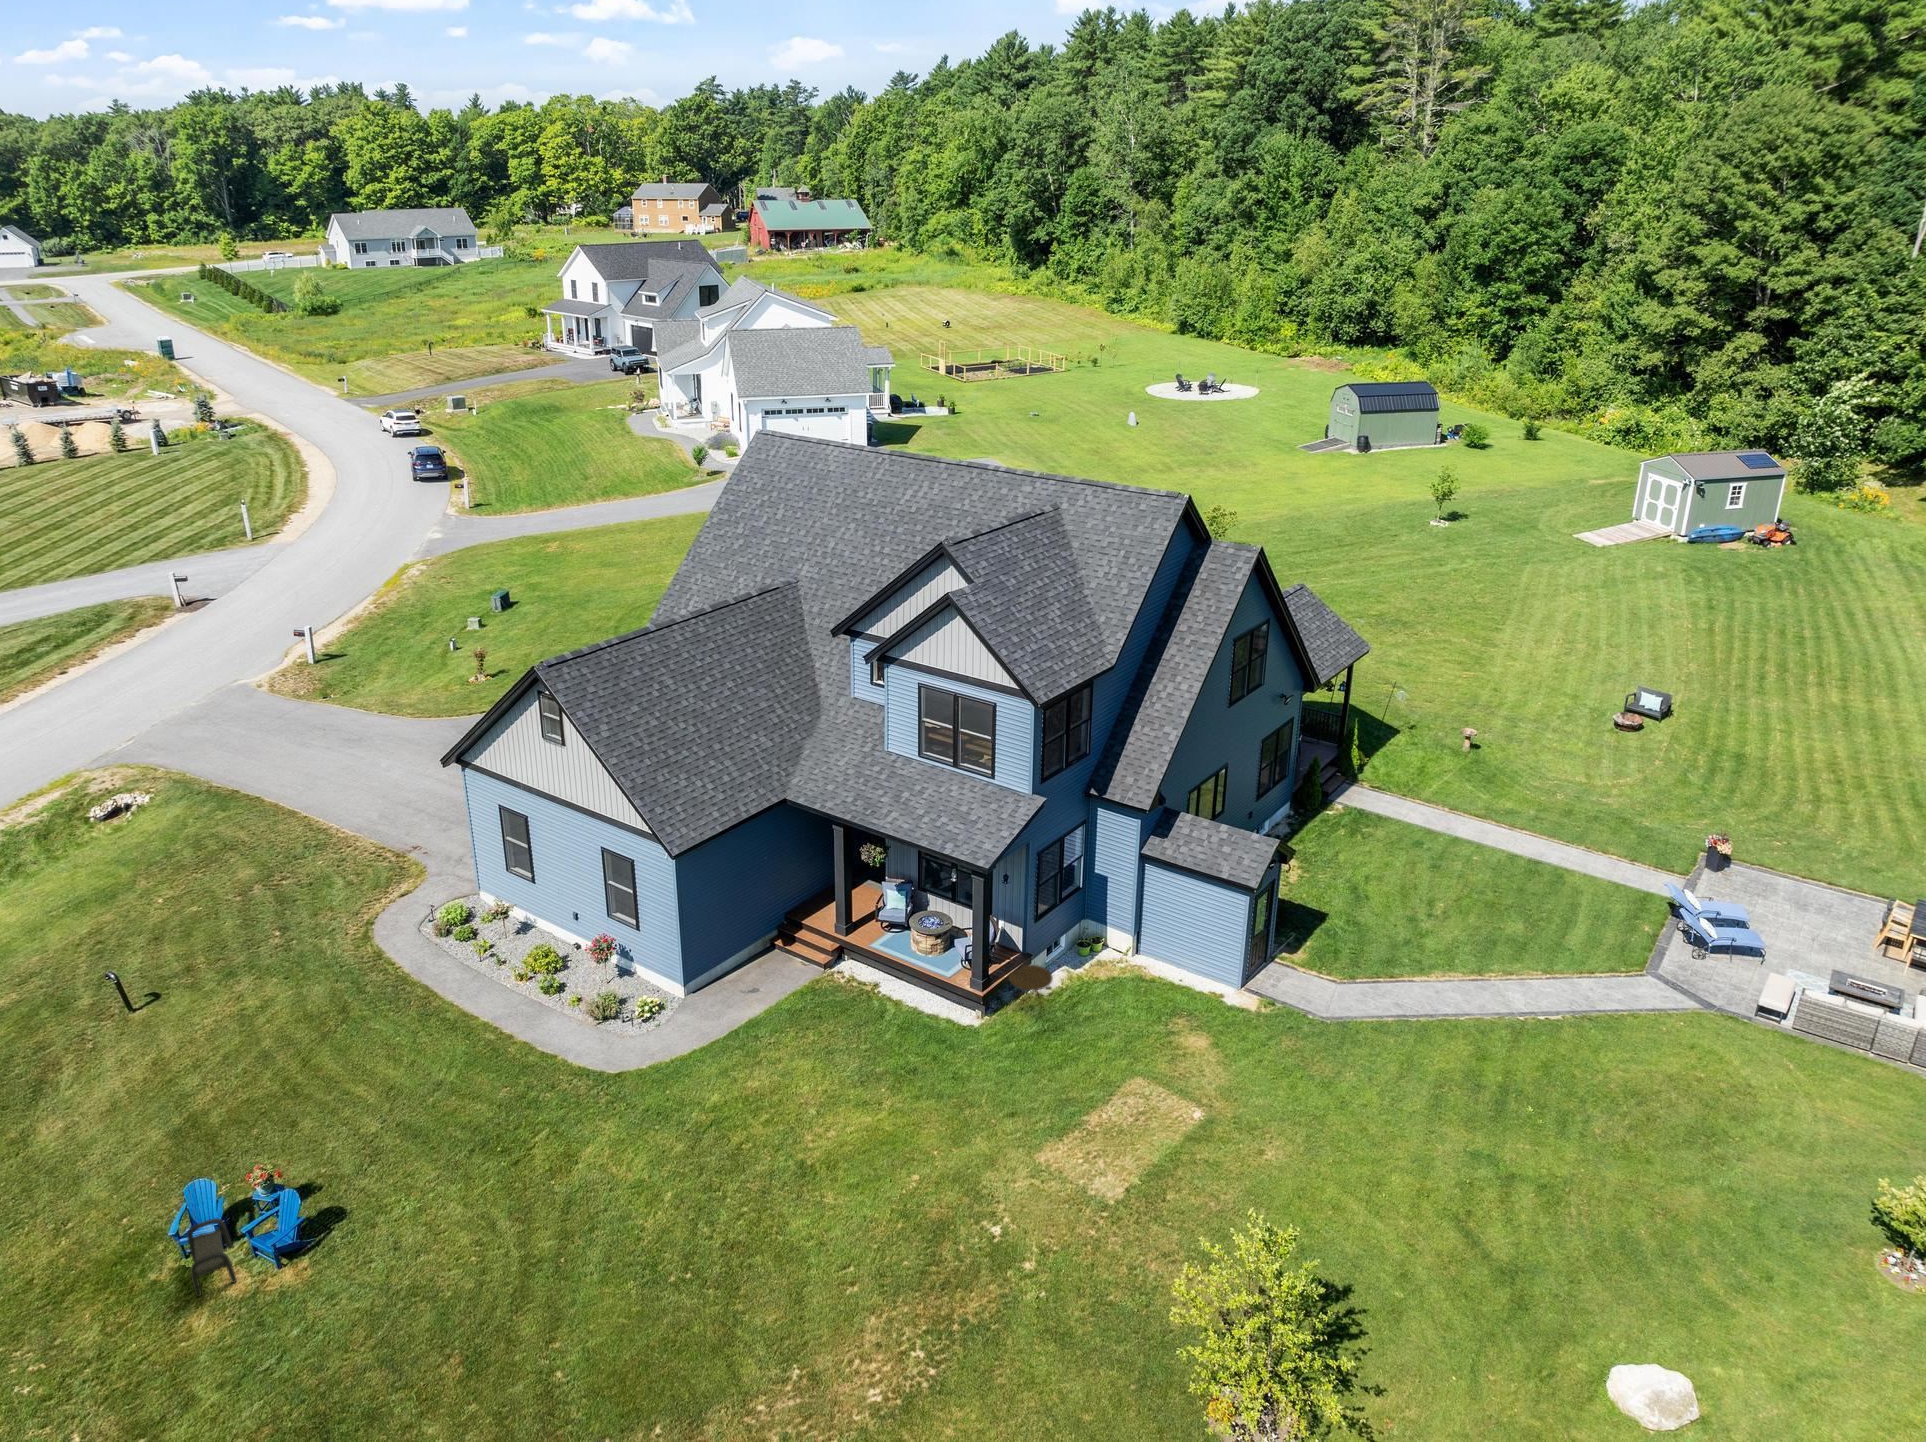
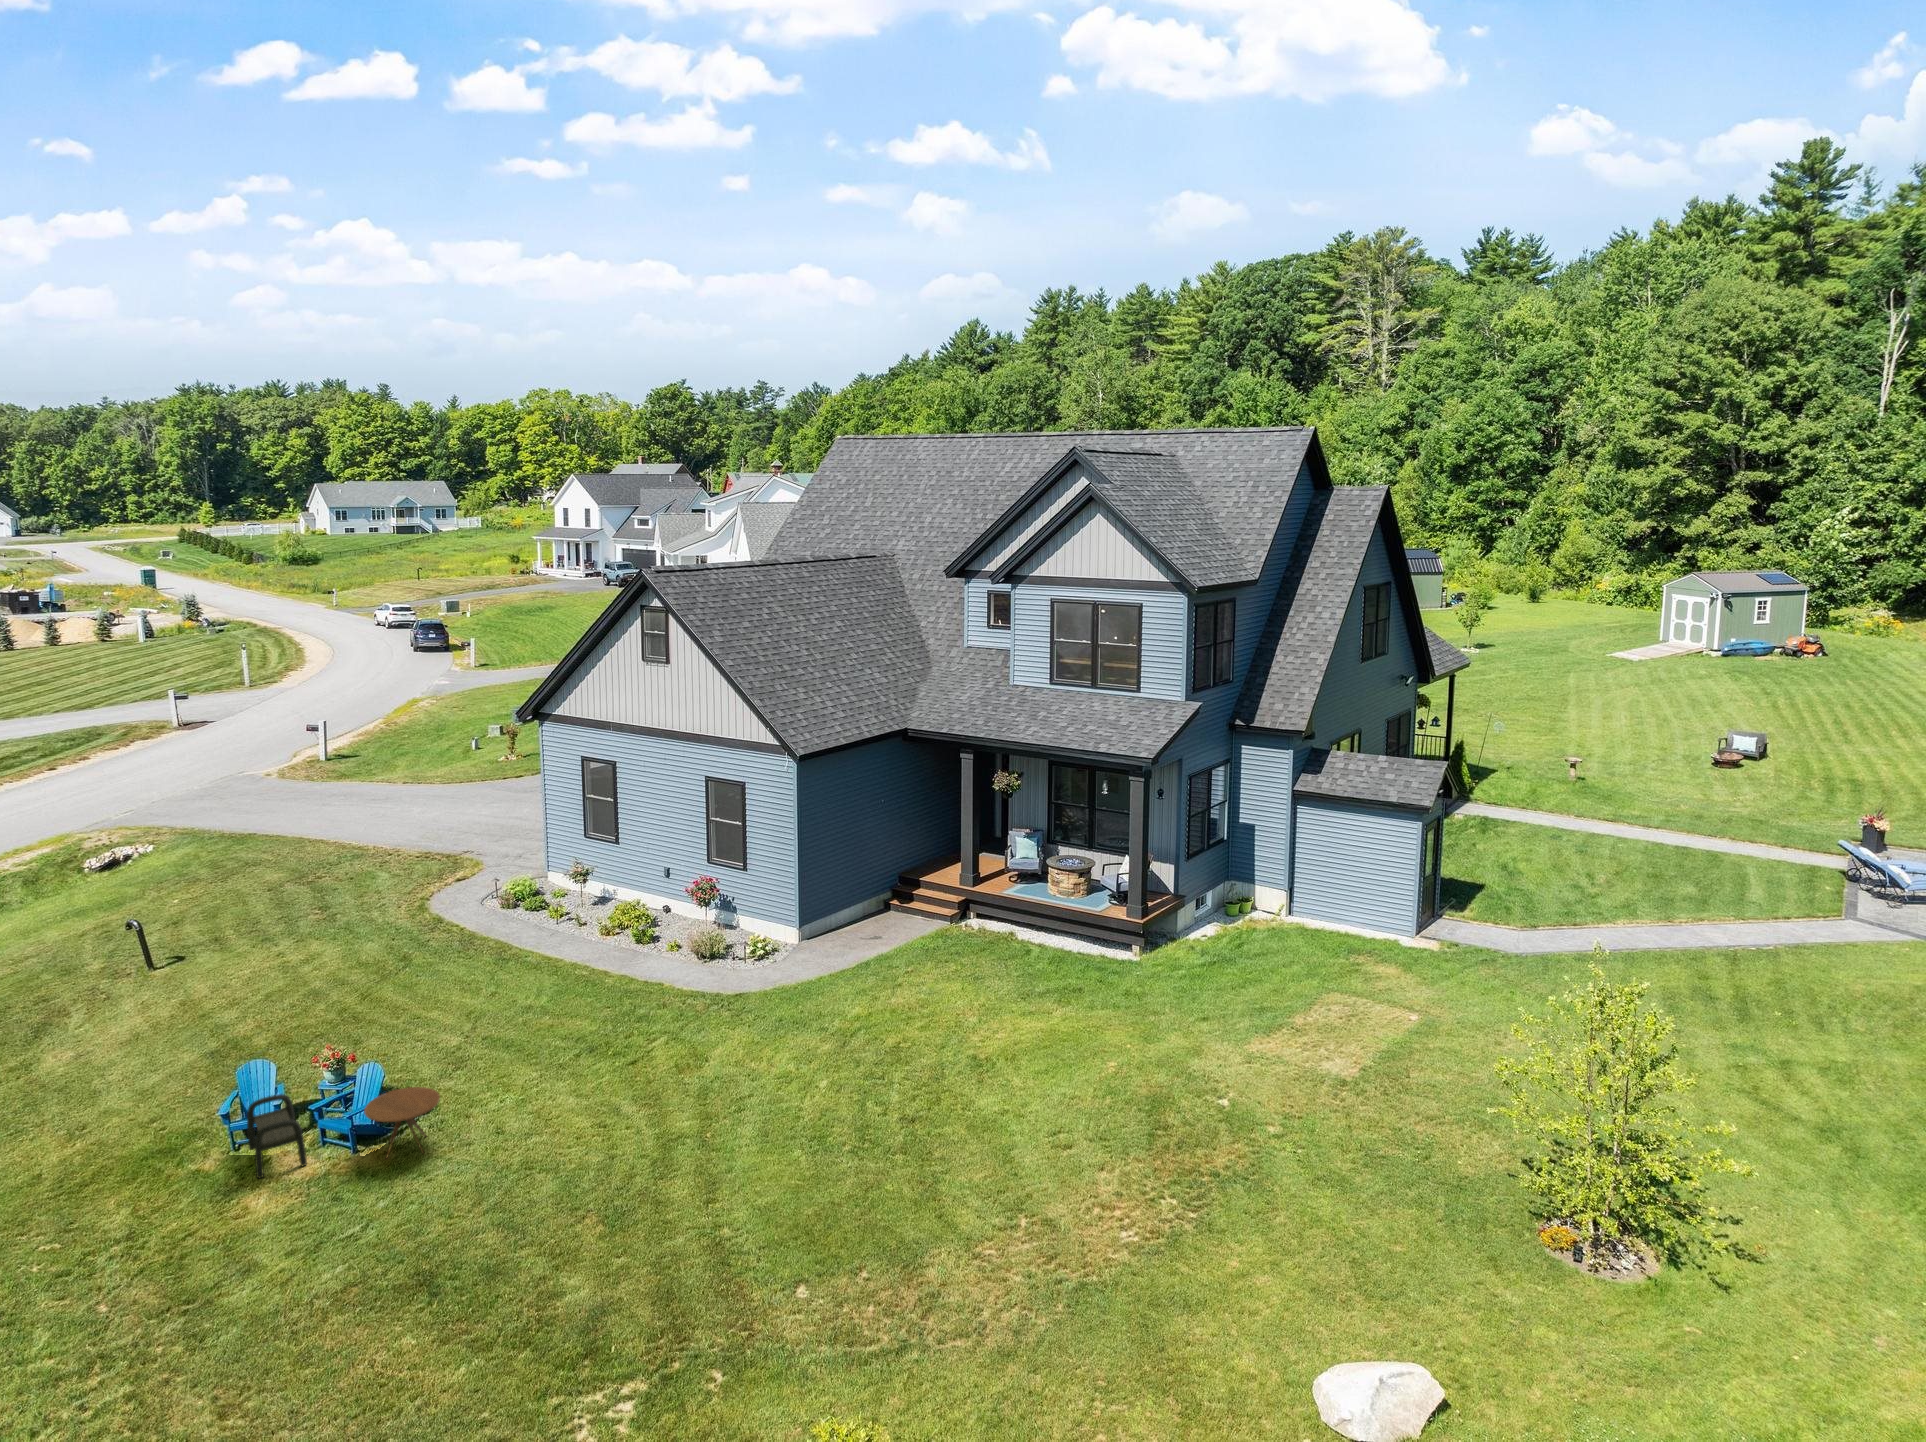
round table: present [1009,965,1053,1002] -> present [364,1087,440,1158]

